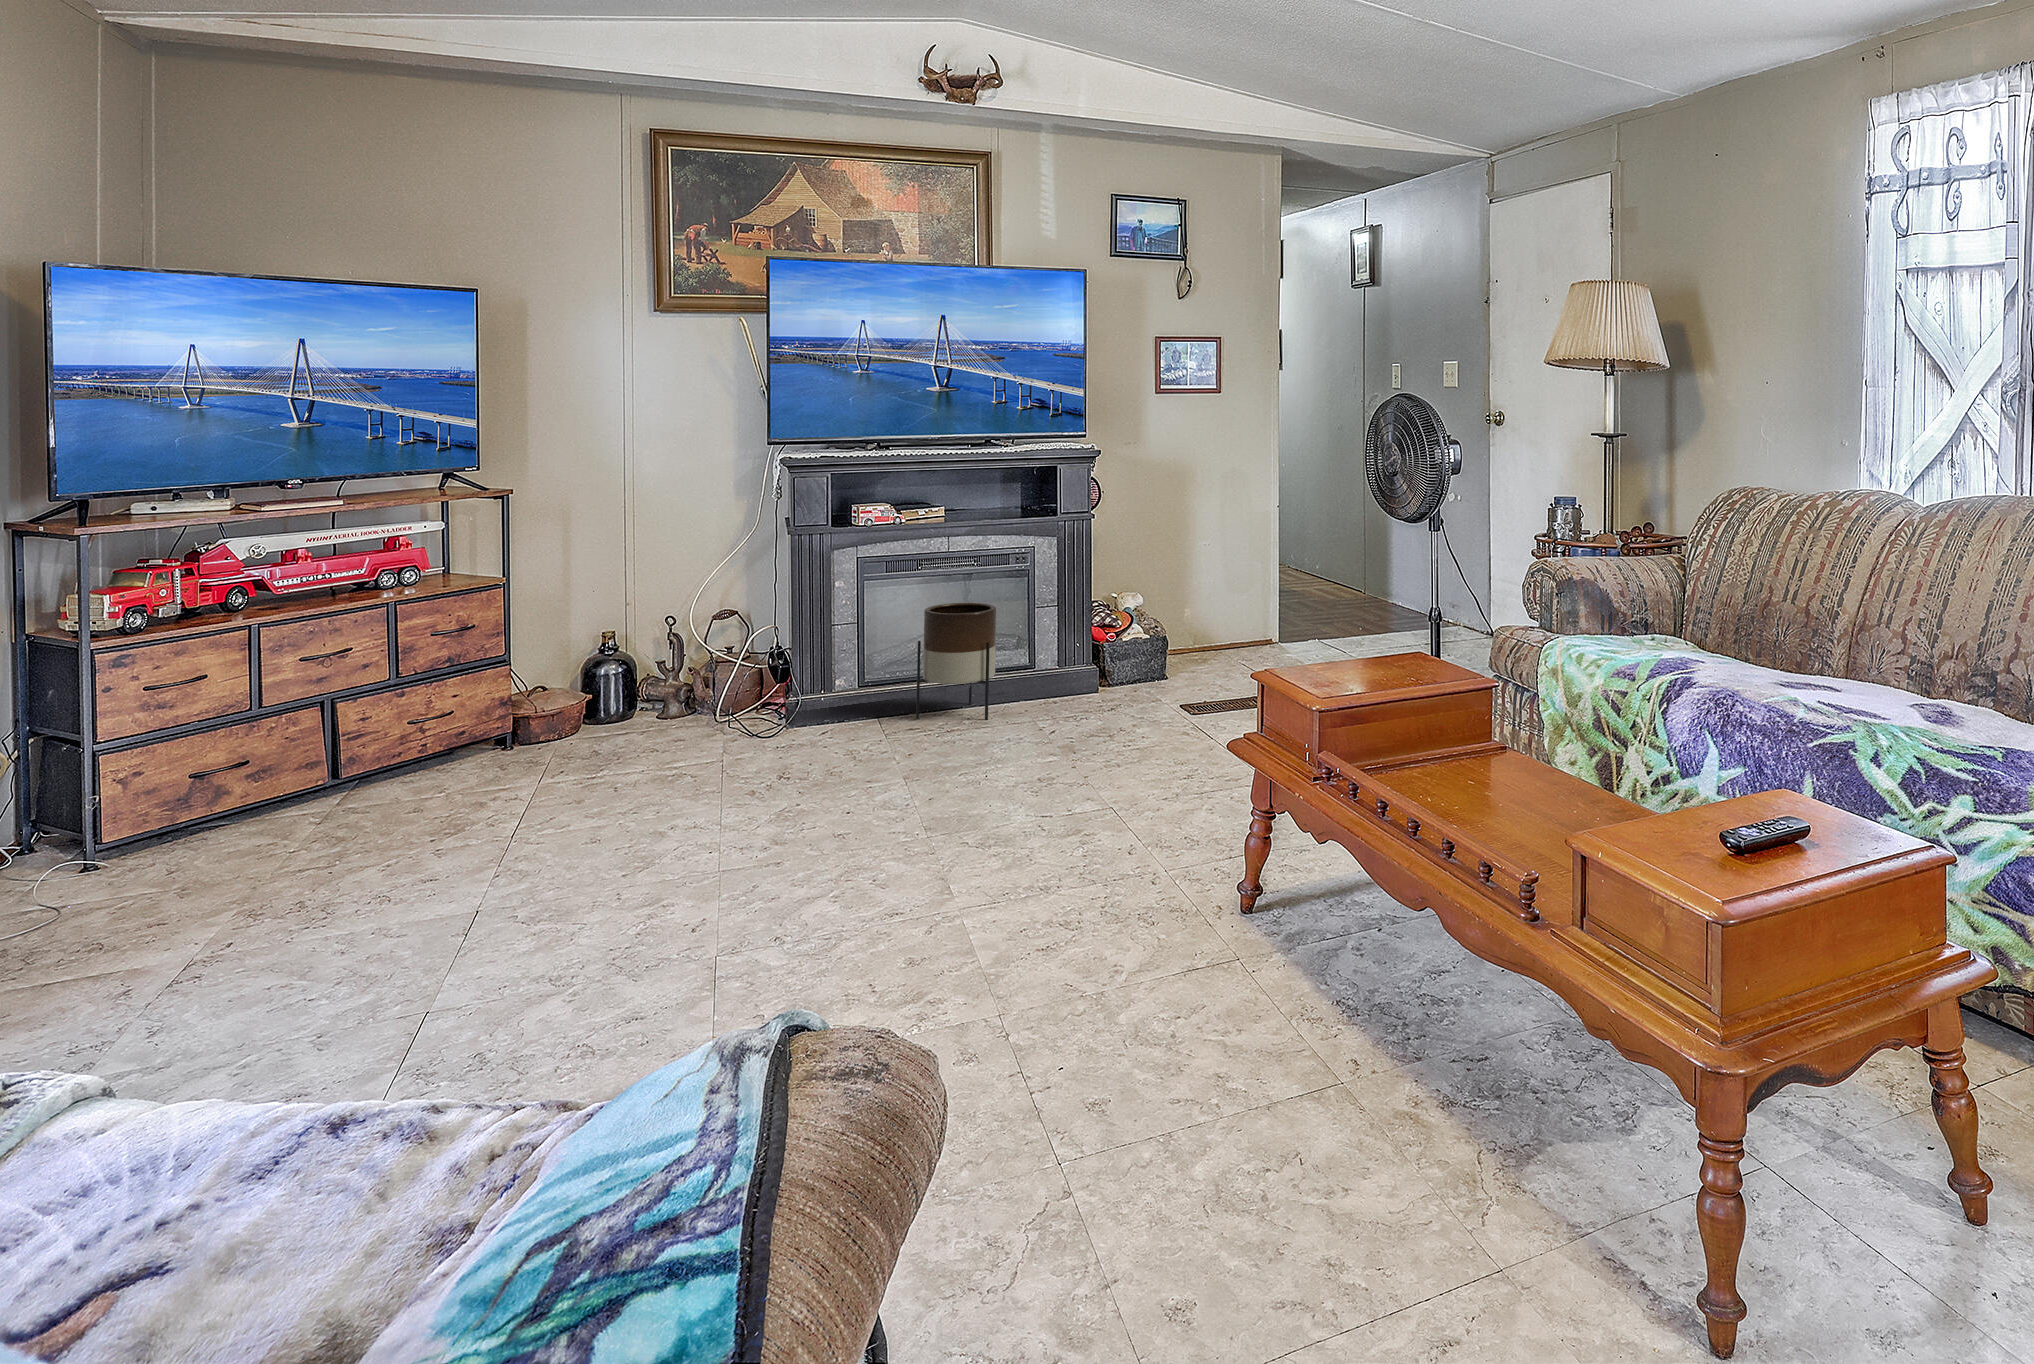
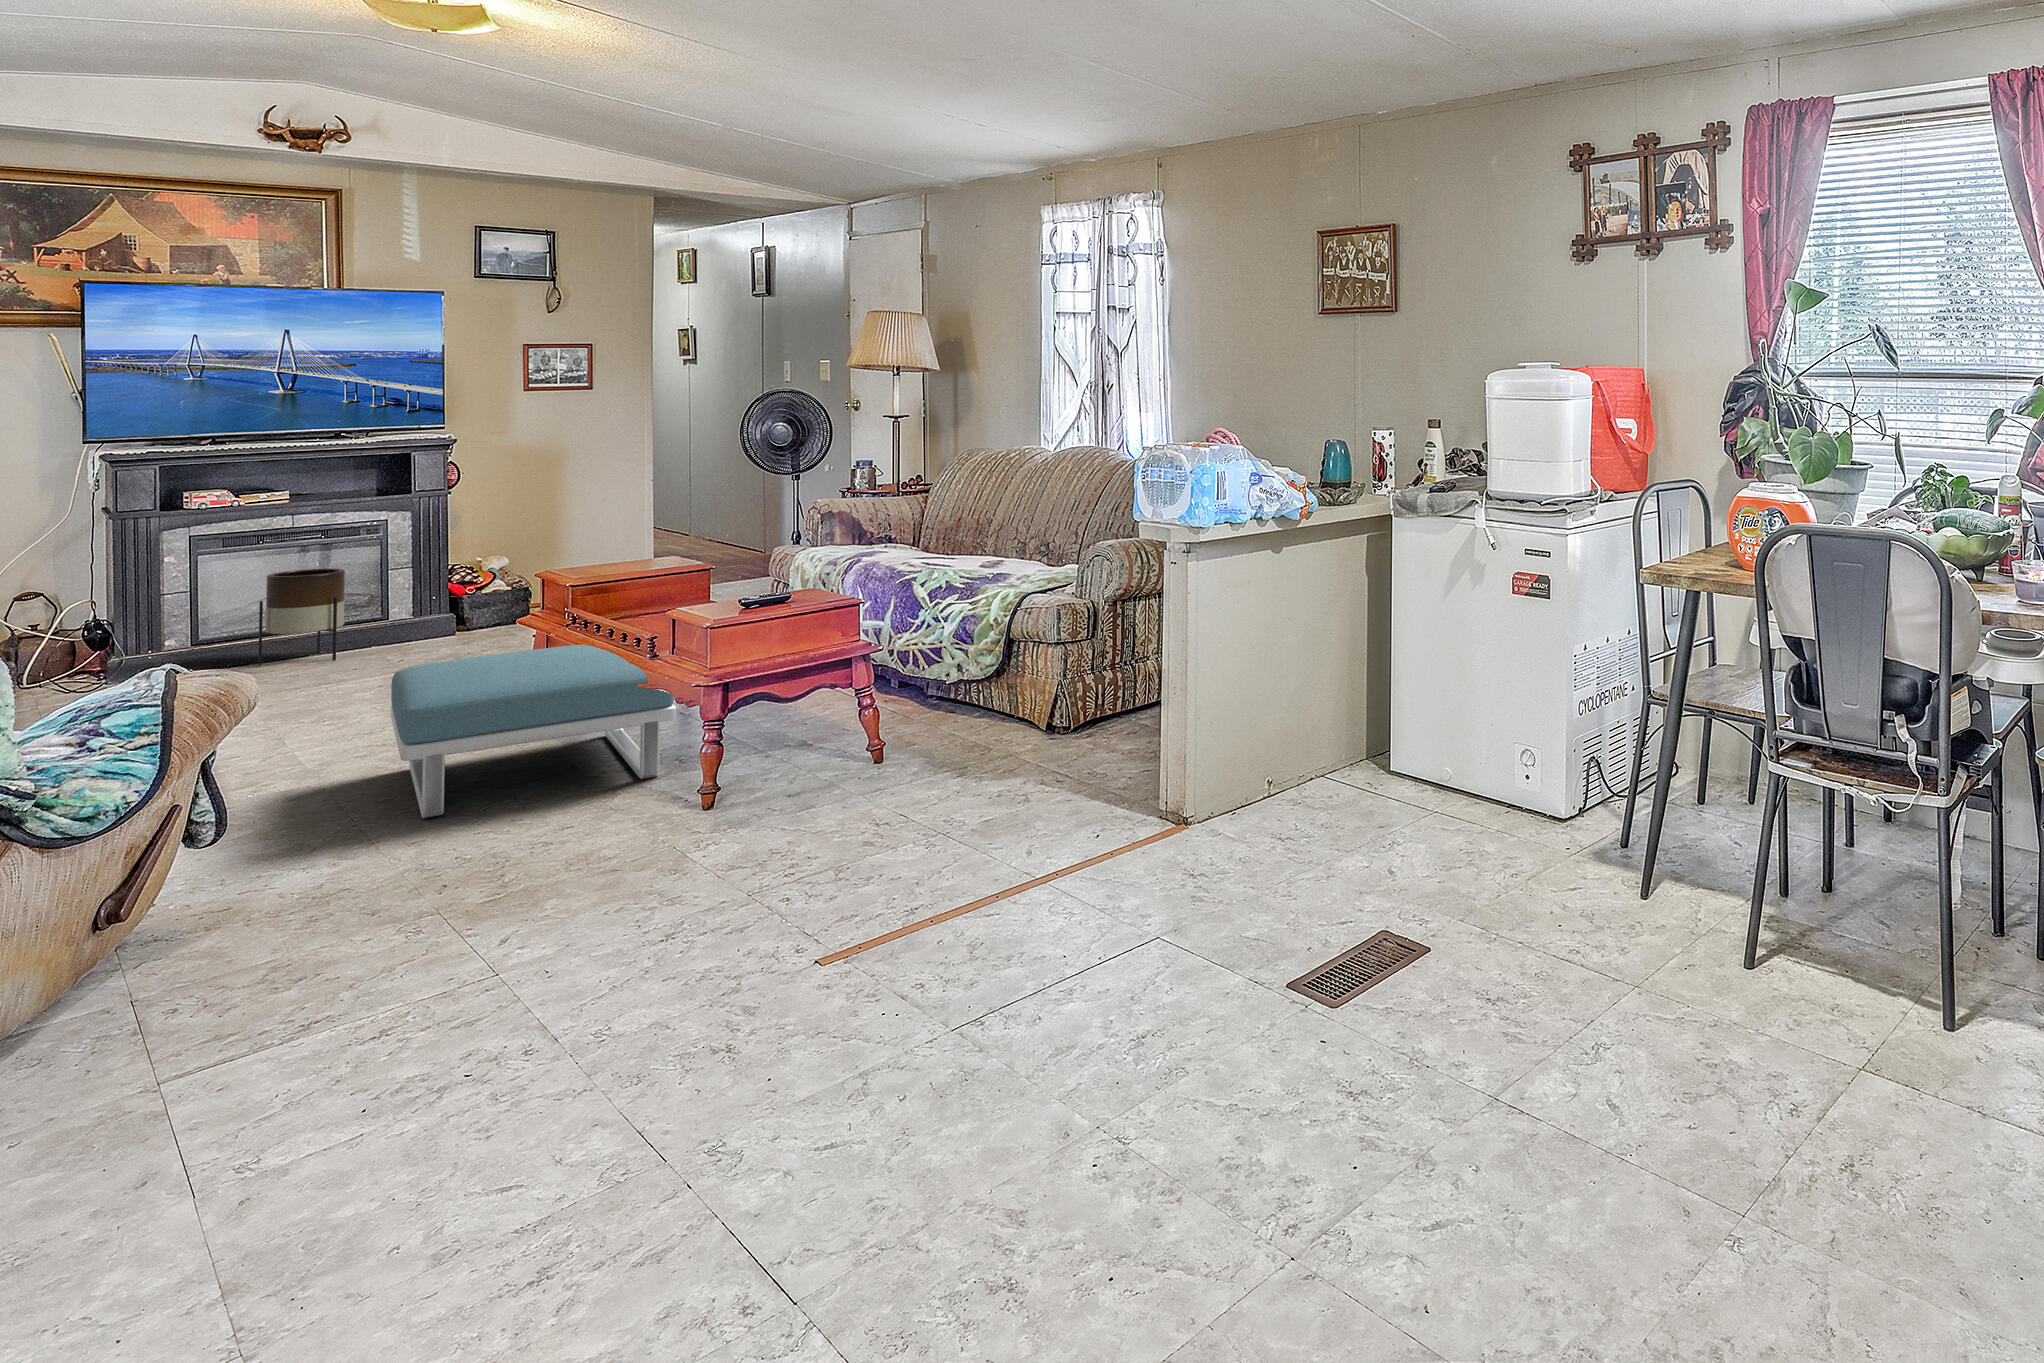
footstool: none [1091,814,1547,1204] -> present [391,645,676,818]

